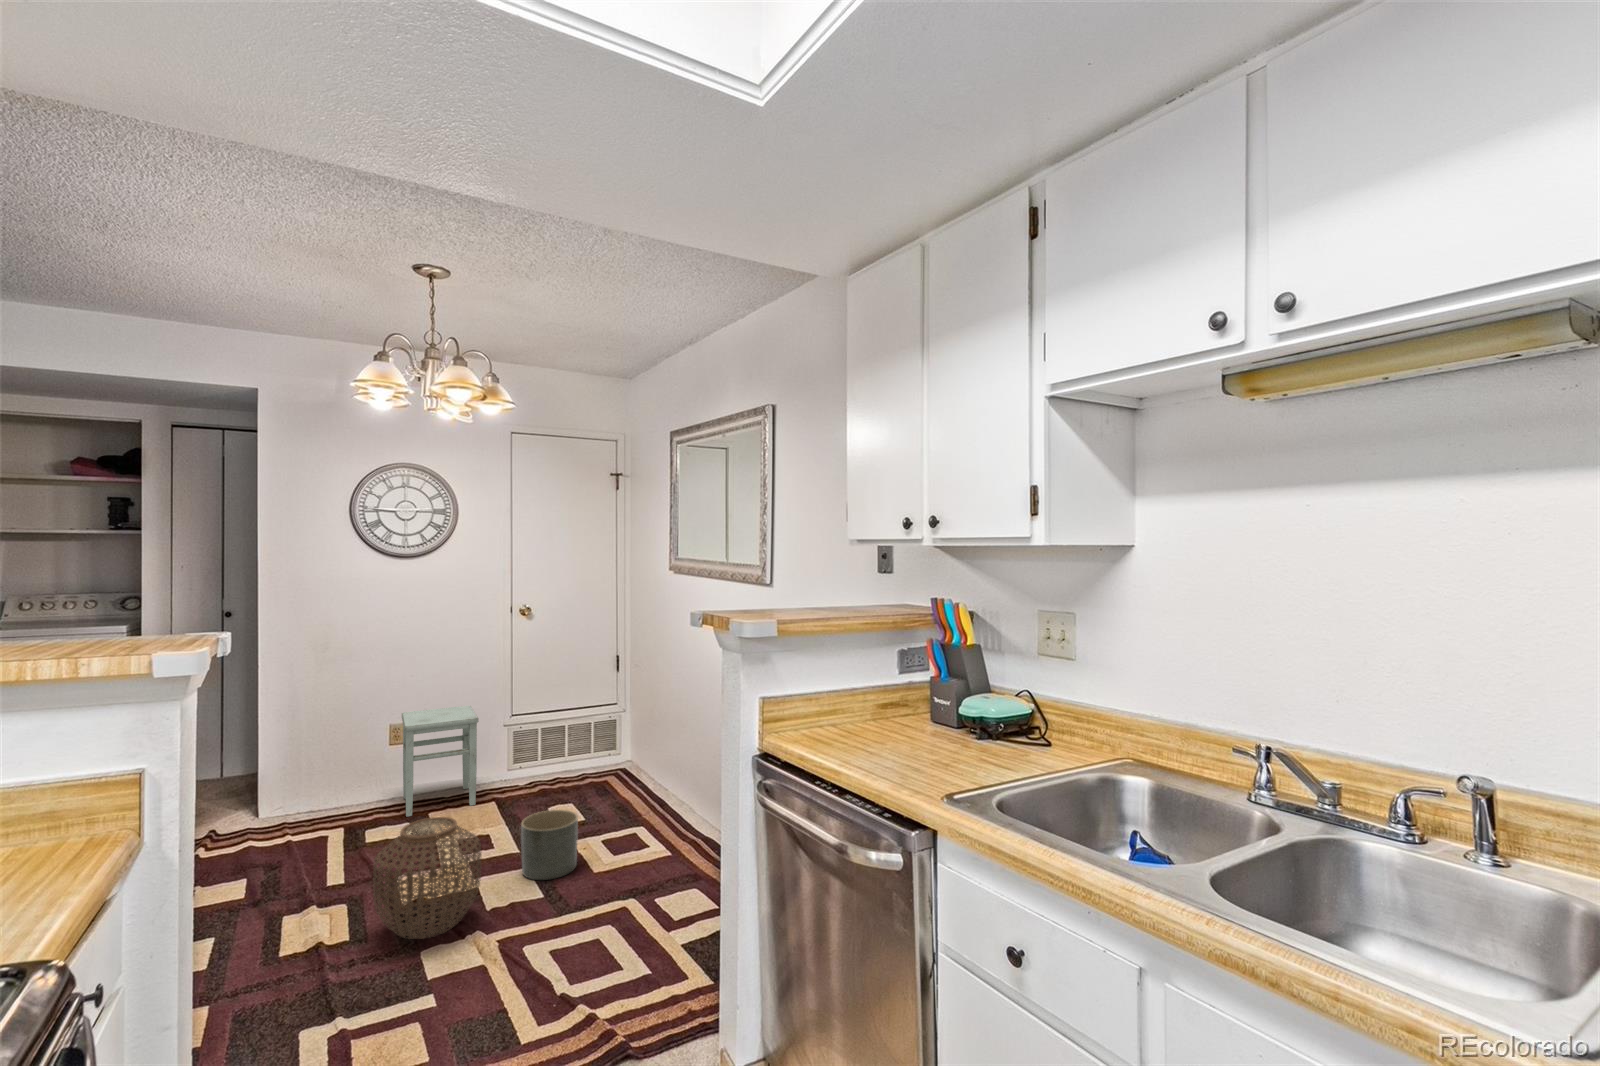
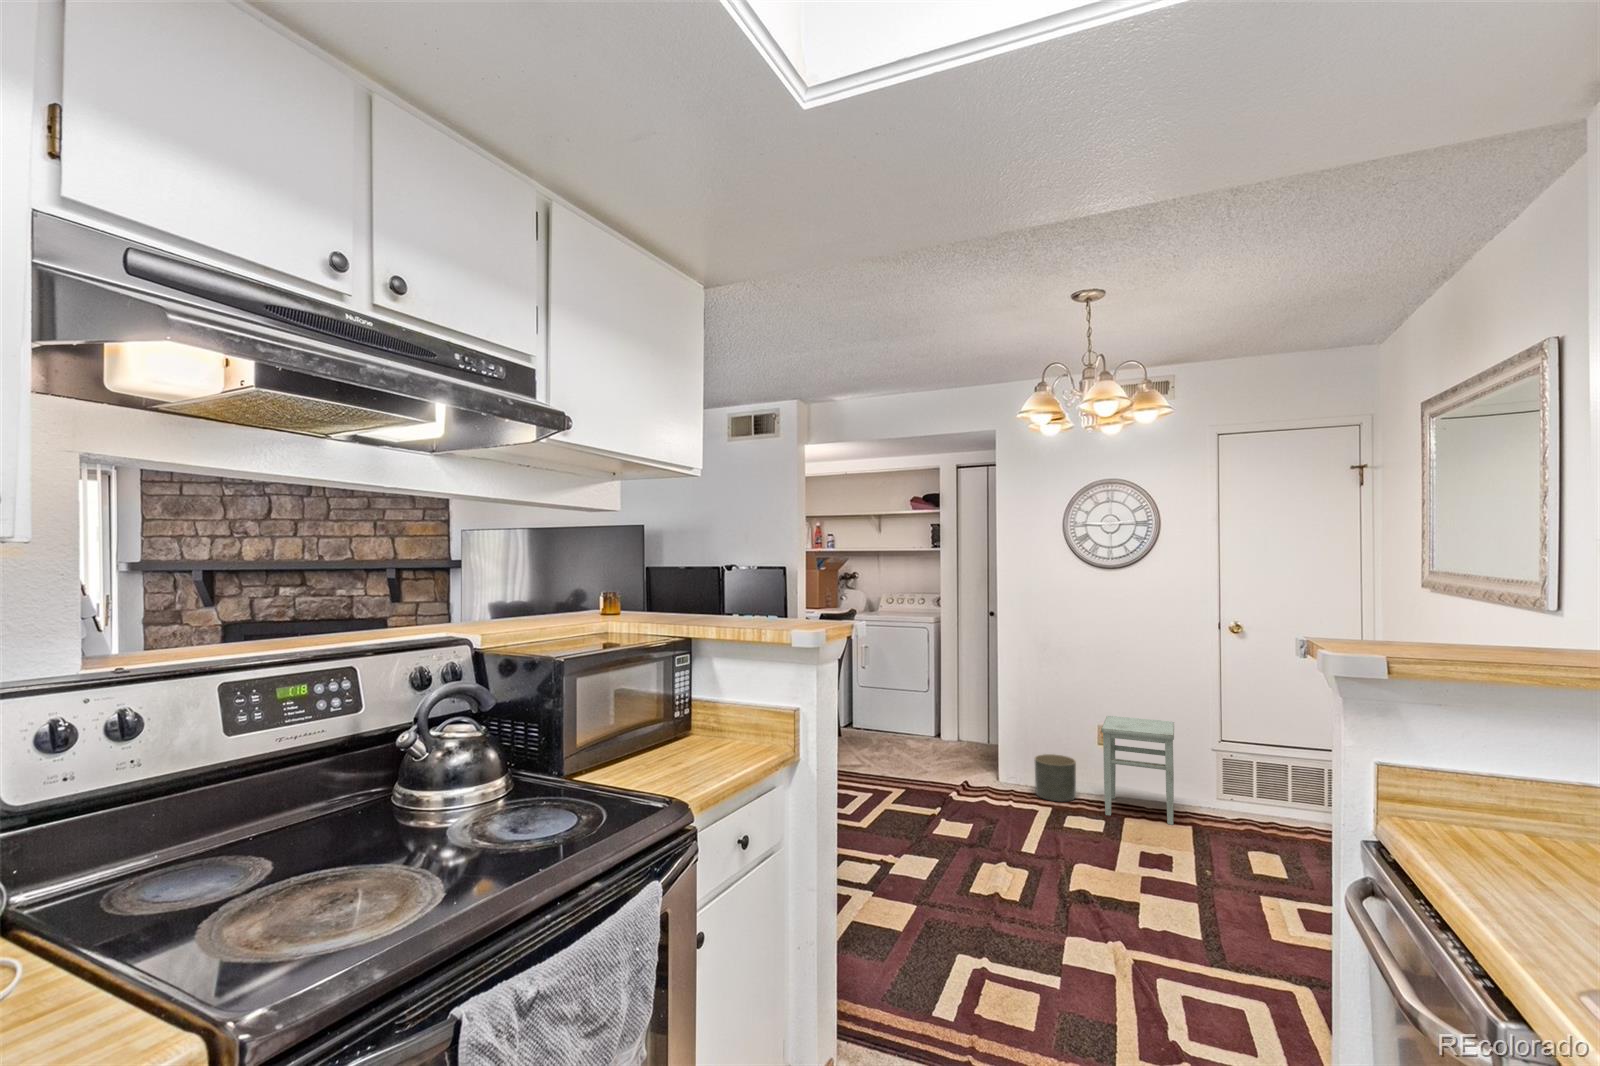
planter: present [521,810,578,880] -> present [1034,754,1076,802]
woven basket: present [373,817,481,939] -> none [1033,814,1131,930]

